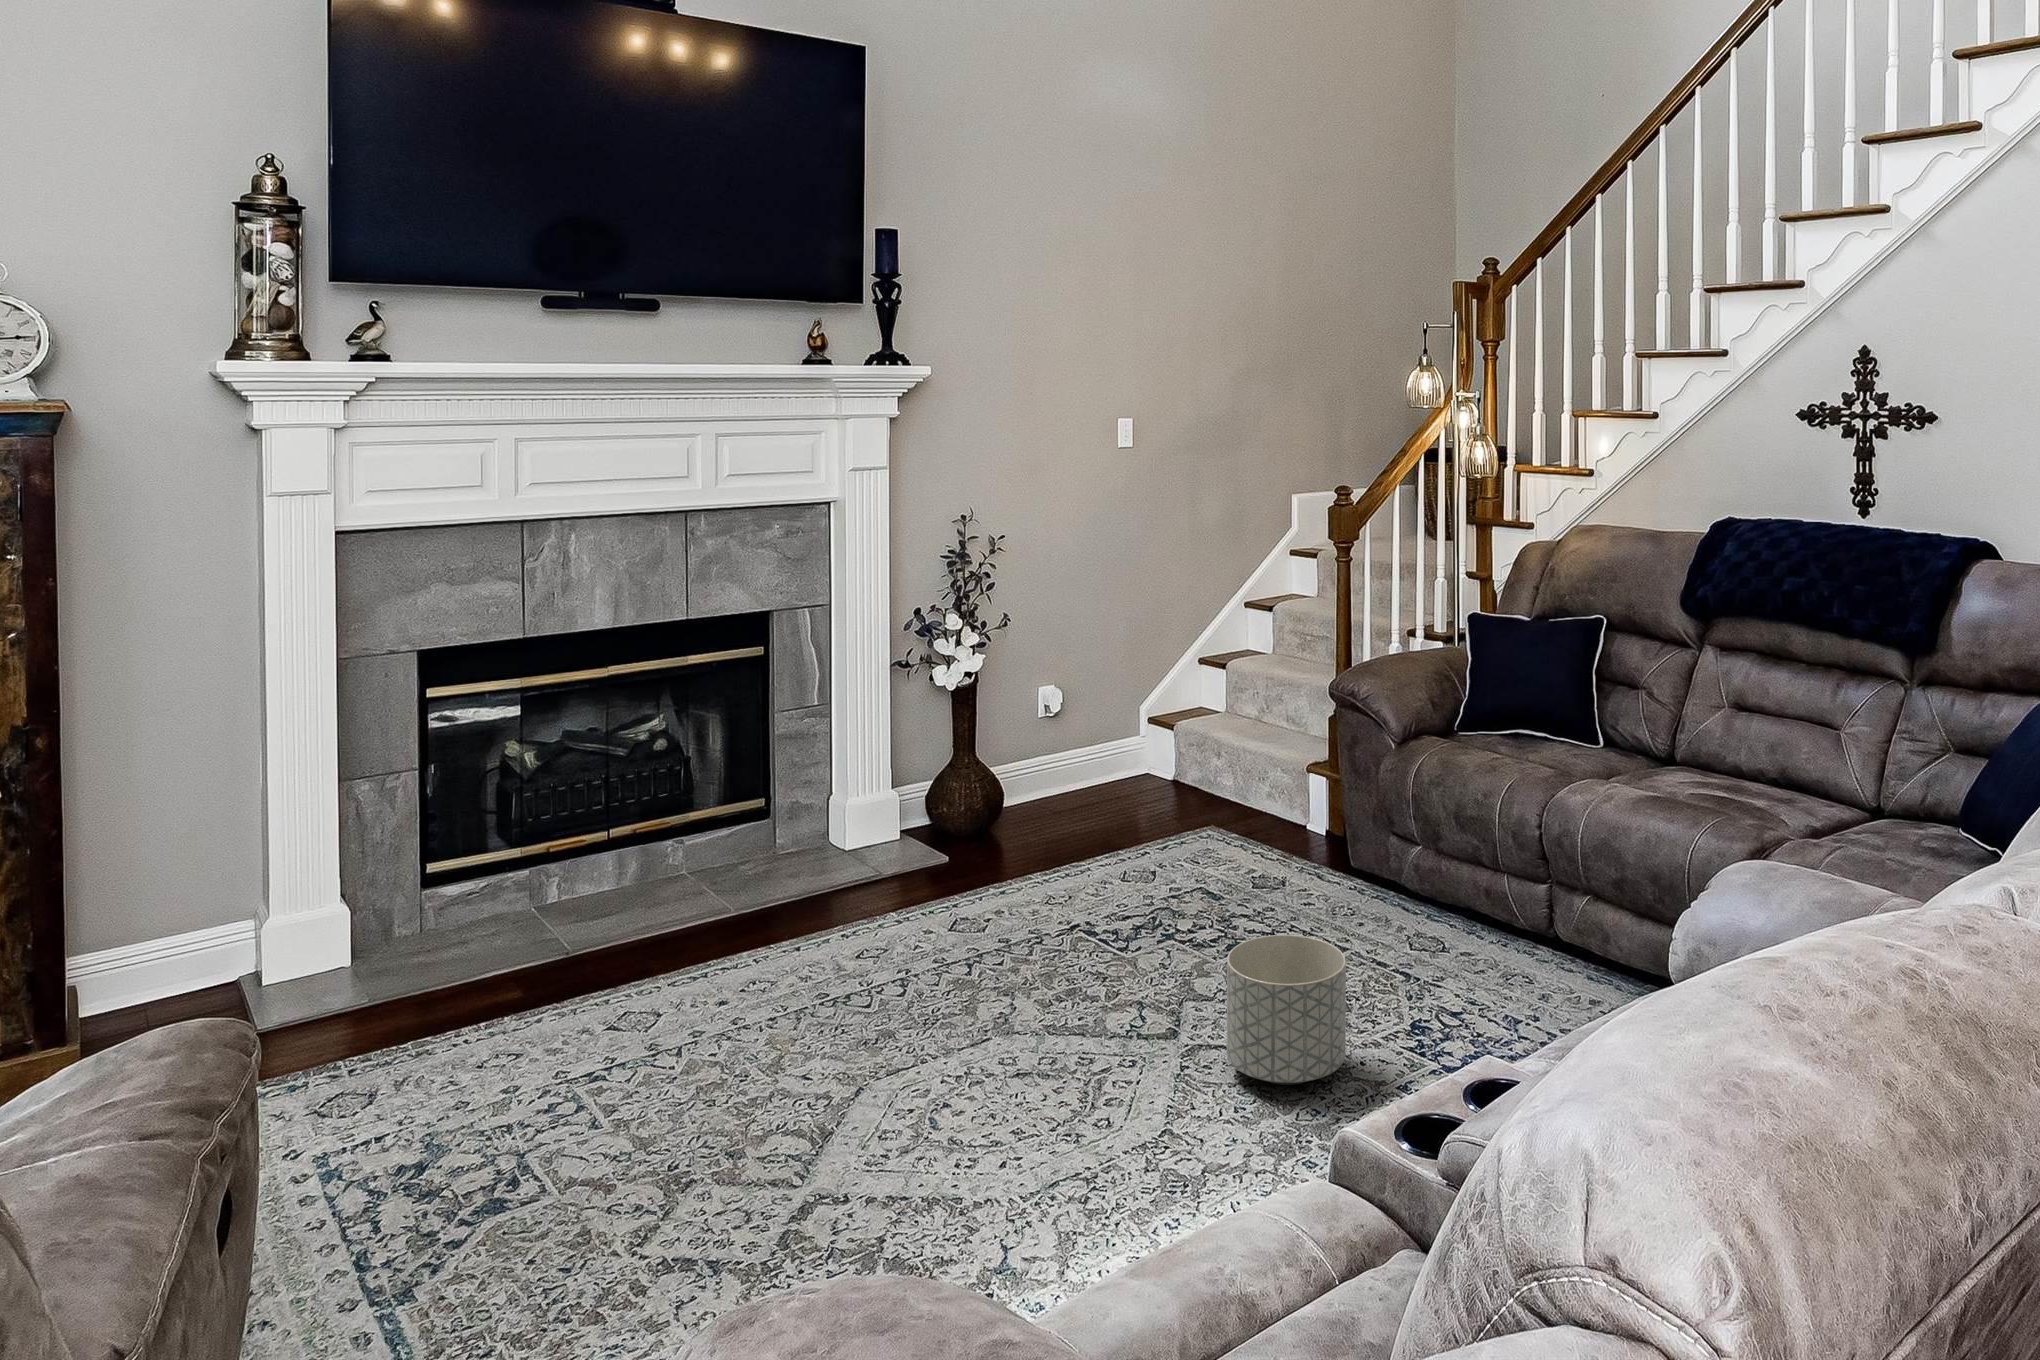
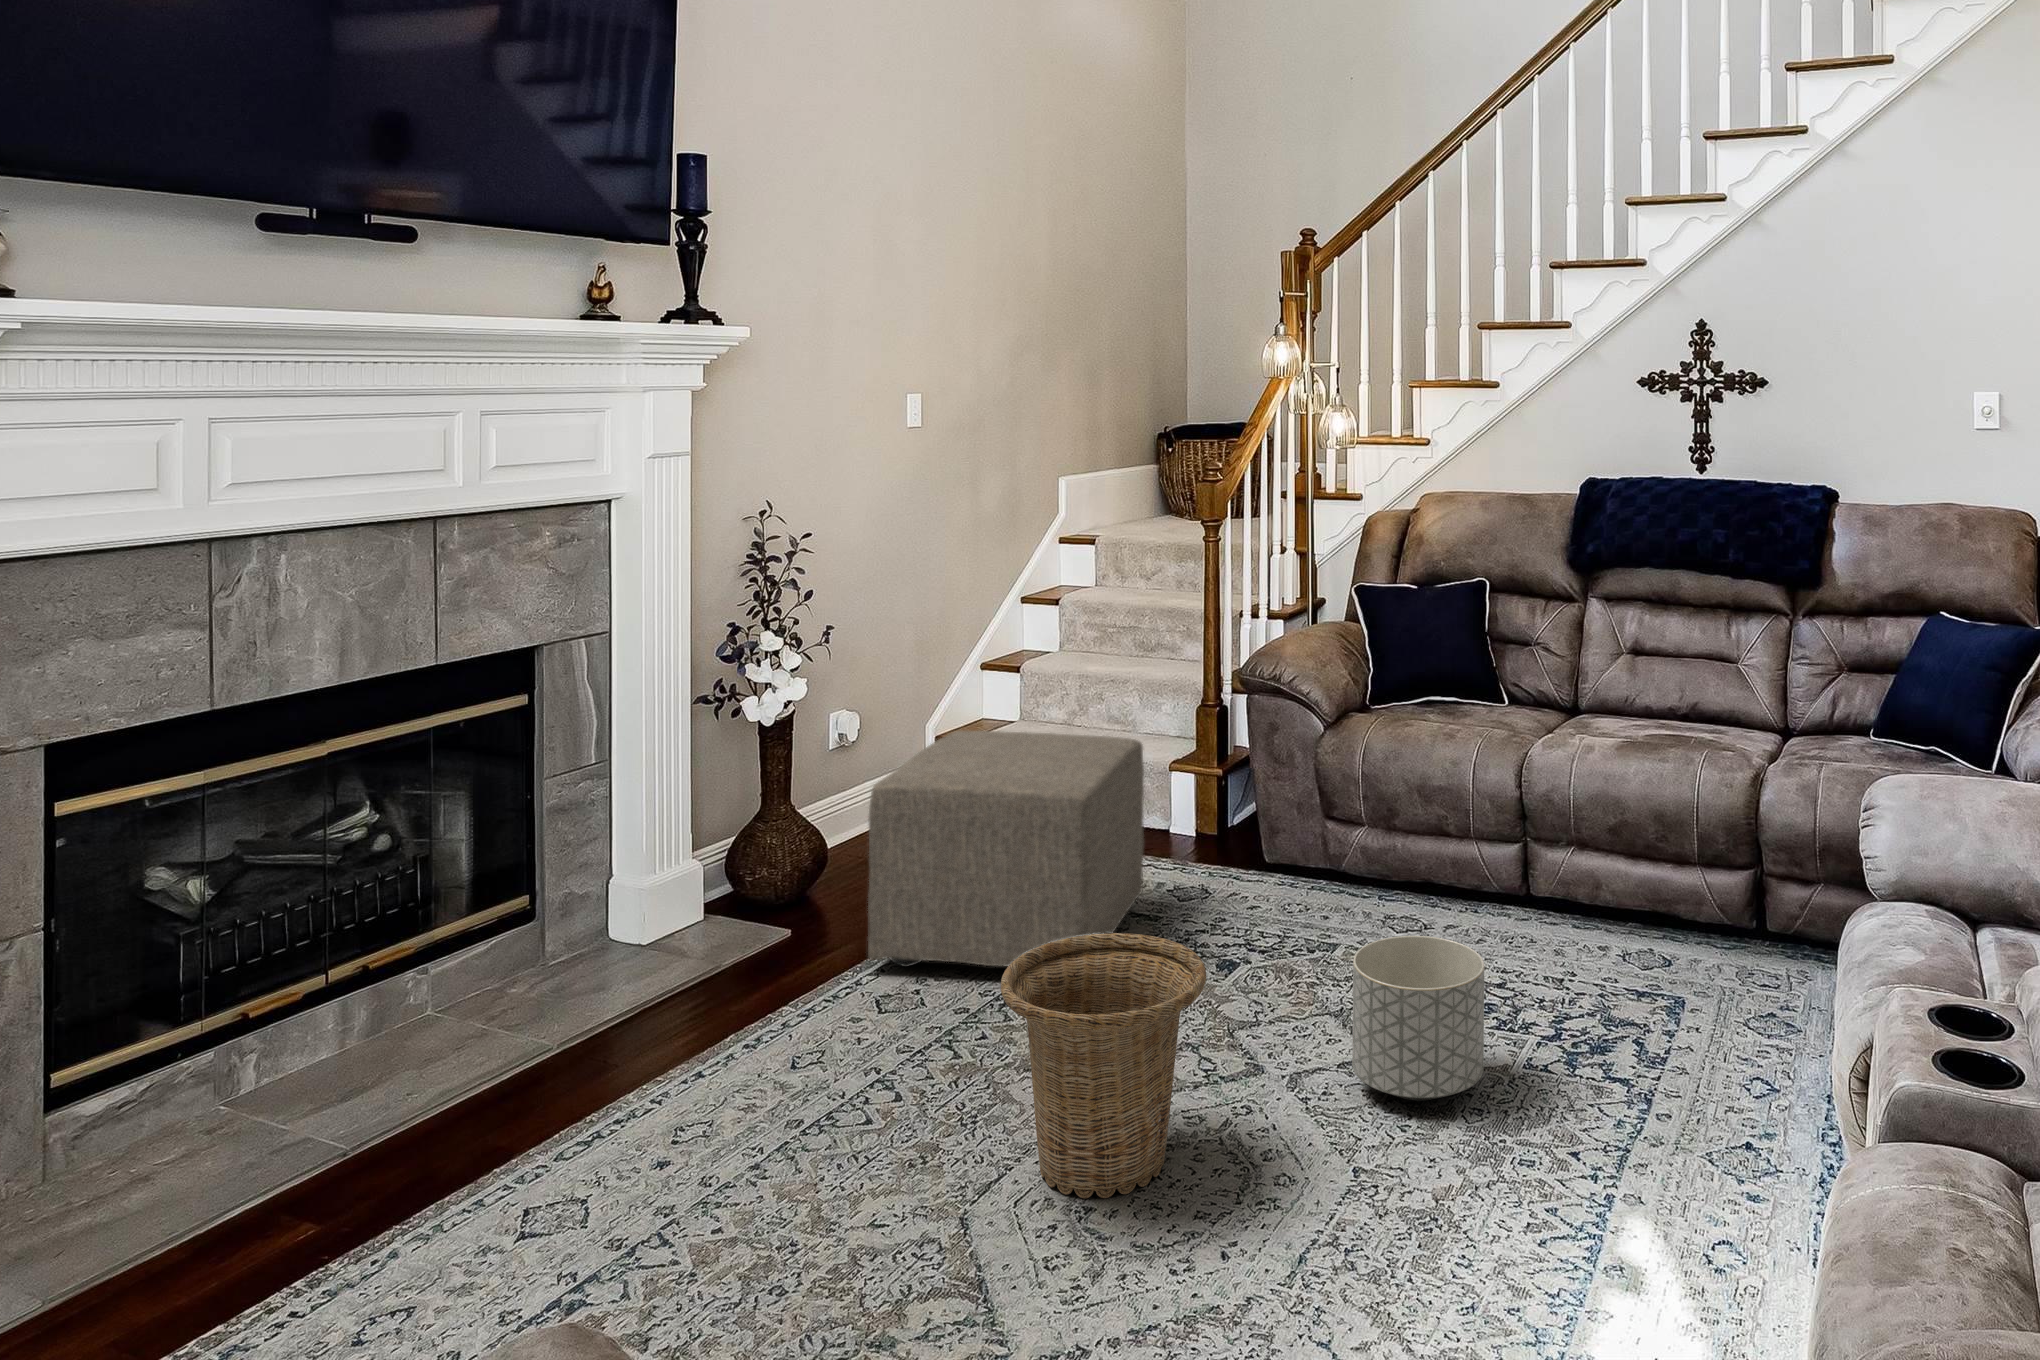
ottoman: none [969,709,1219,926] -> present [868,731,1144,967]
basket: none [903,885,1072,1098] -> present [1001,933,1206,1198]

